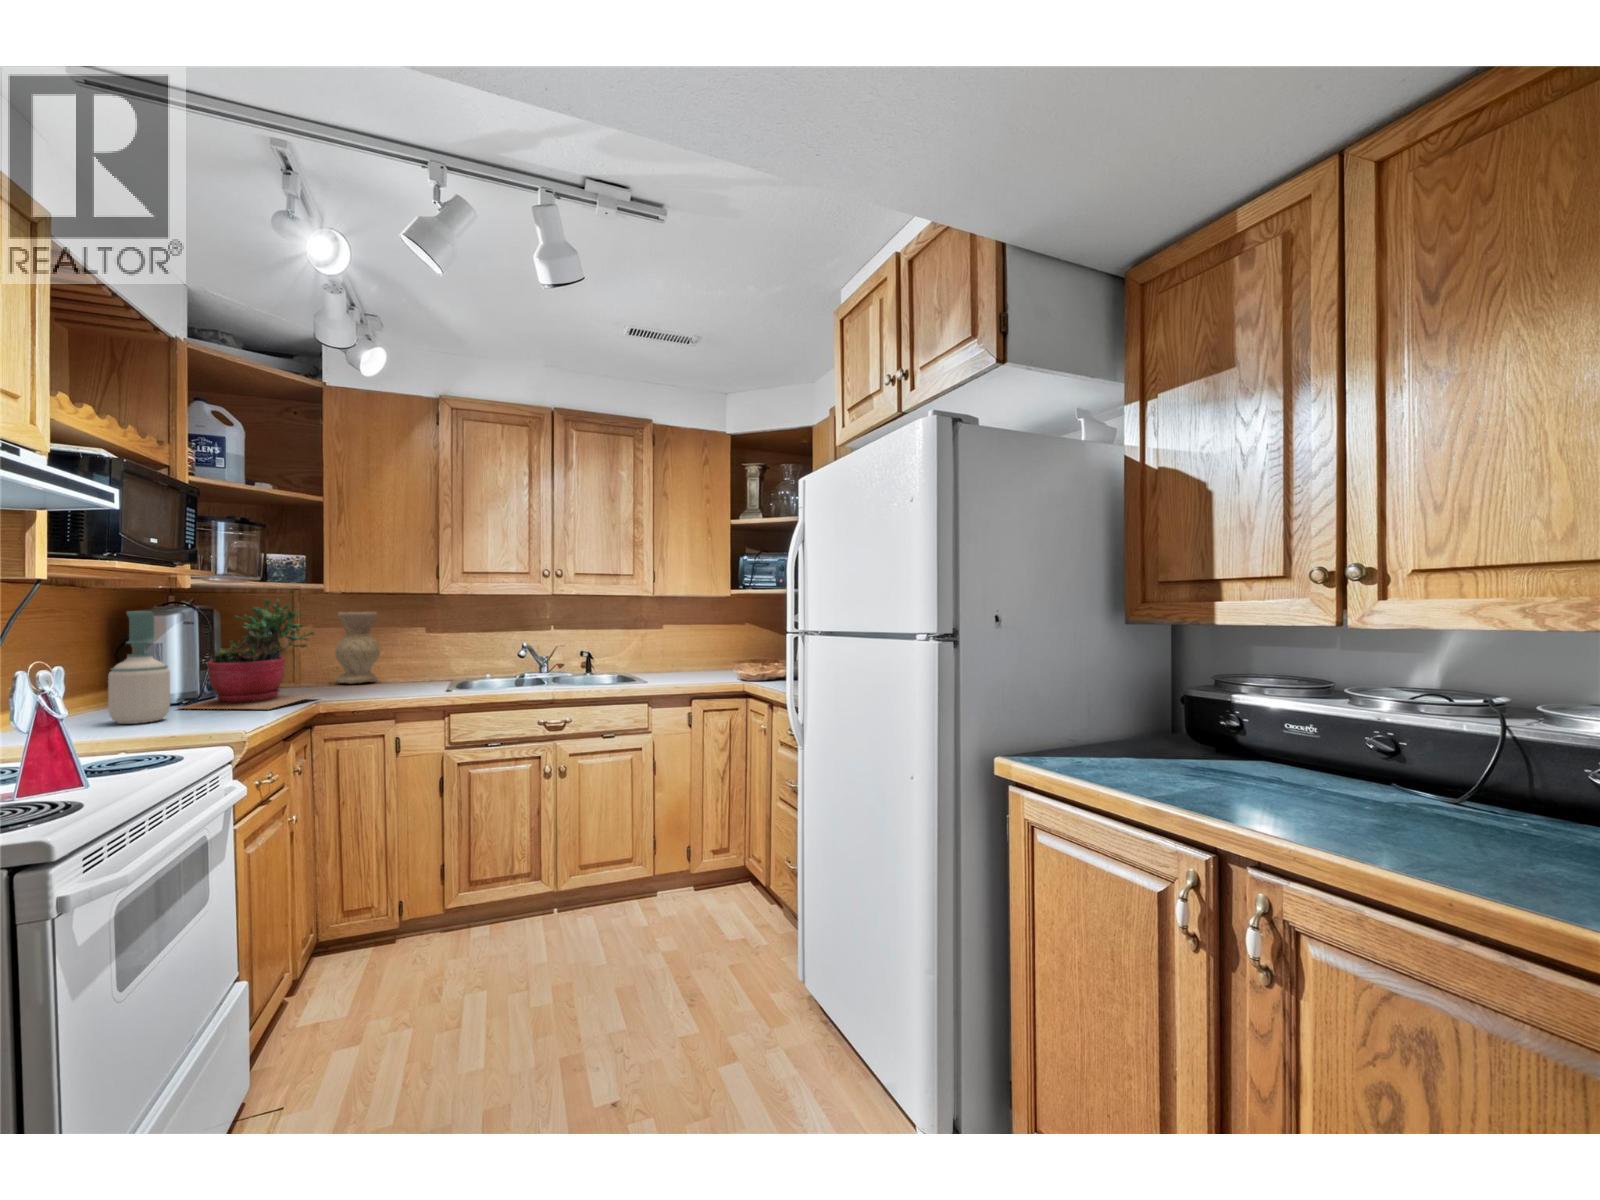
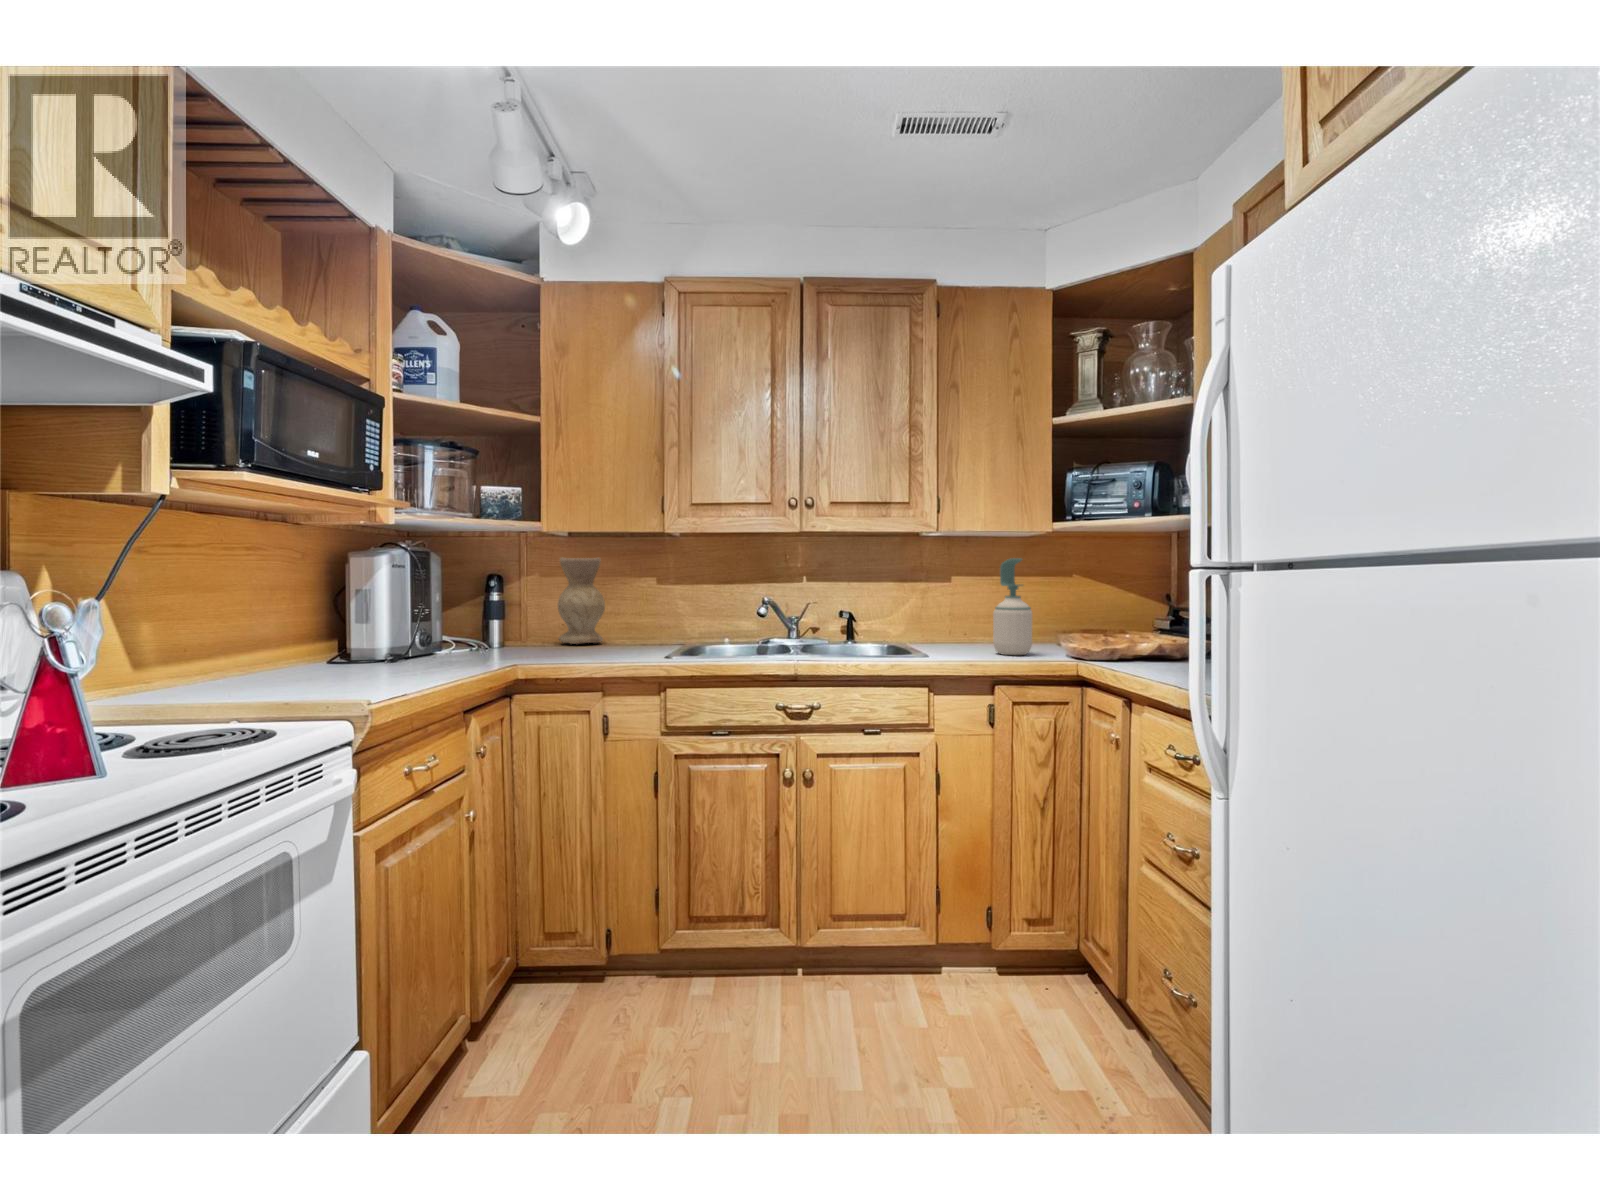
succulent plant: present [180,599,317,709] -> none [371,534,525,671]
soap bottle: present [108,611,170,724] -> present [993,558,1032,655]

